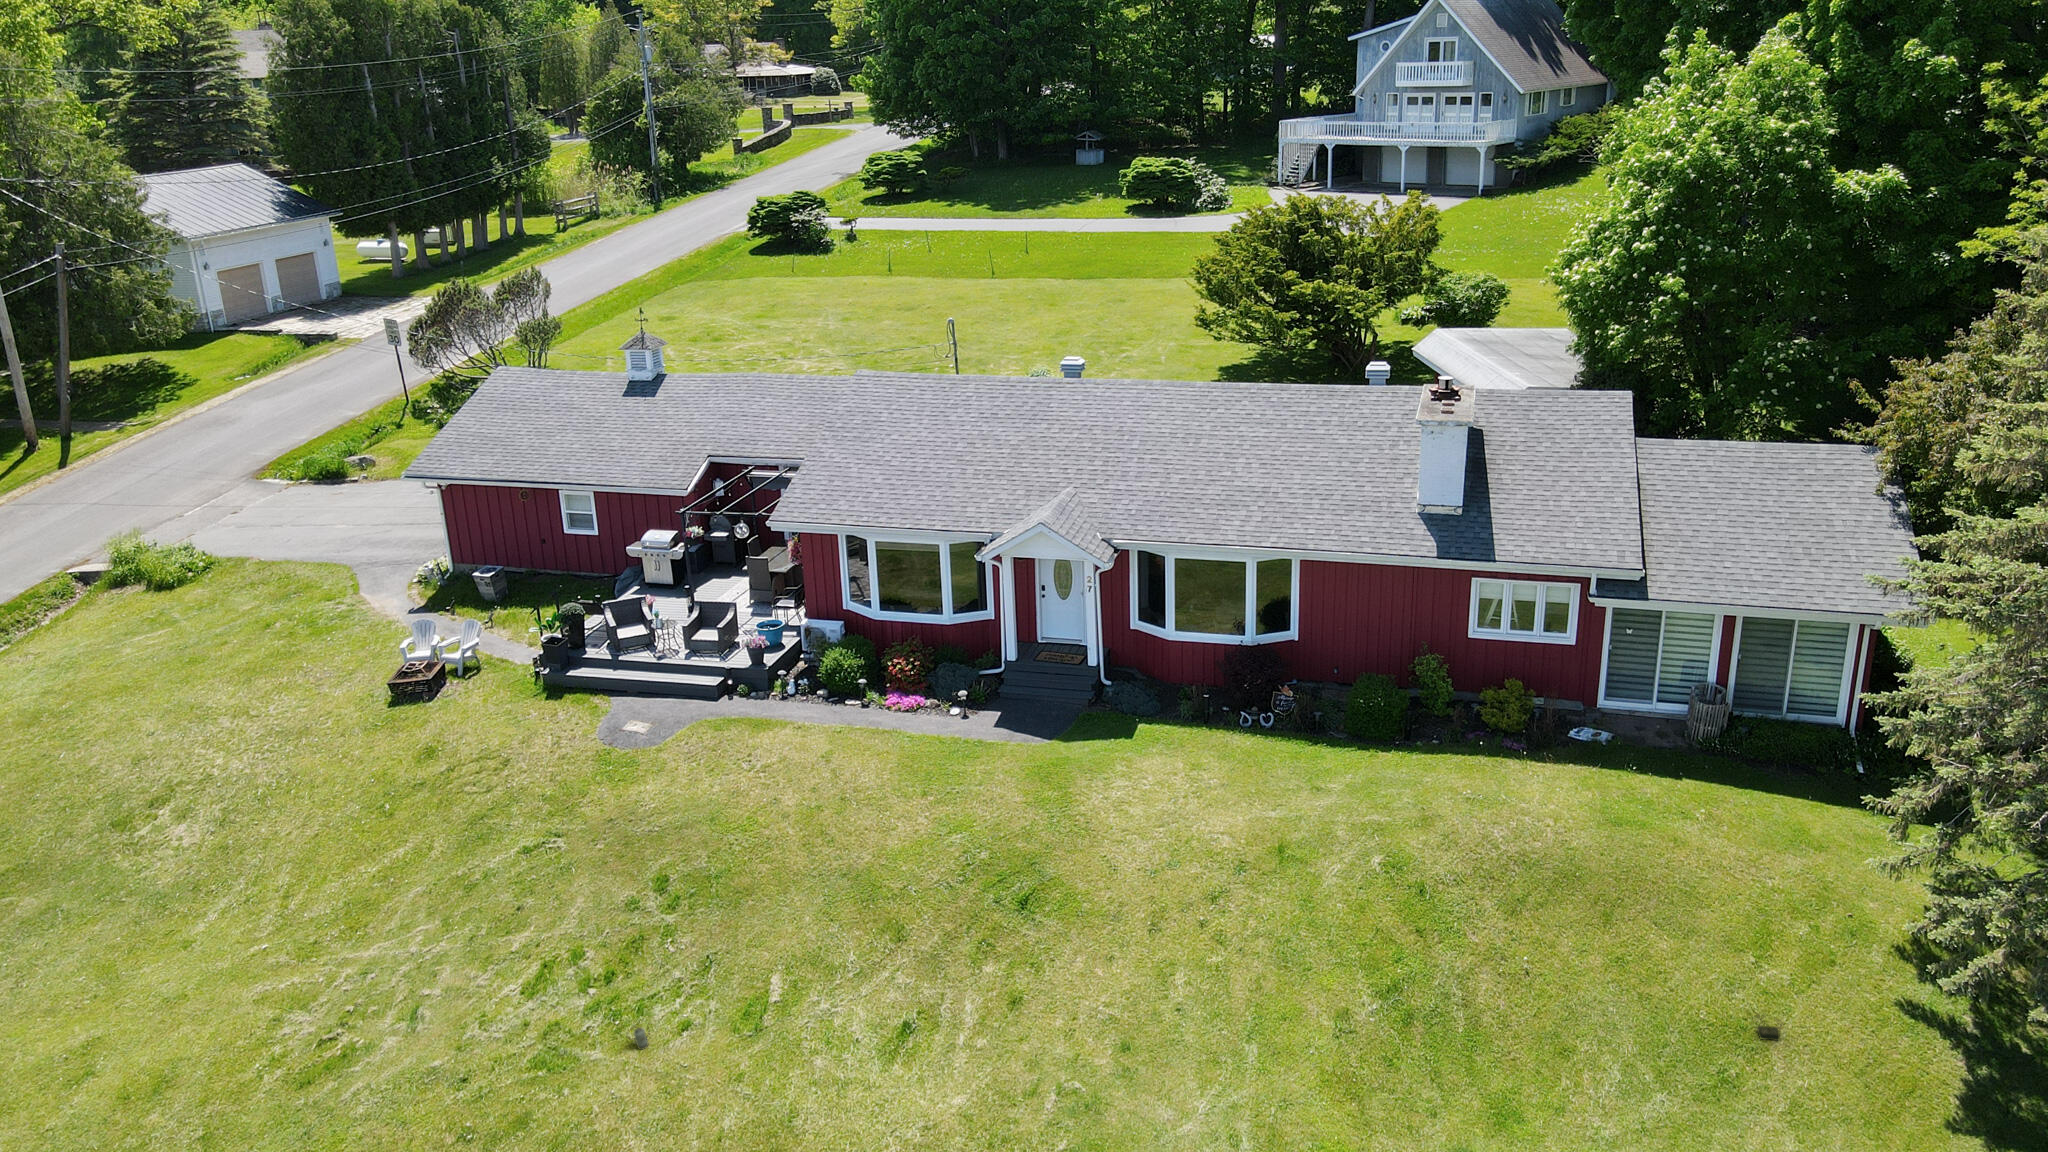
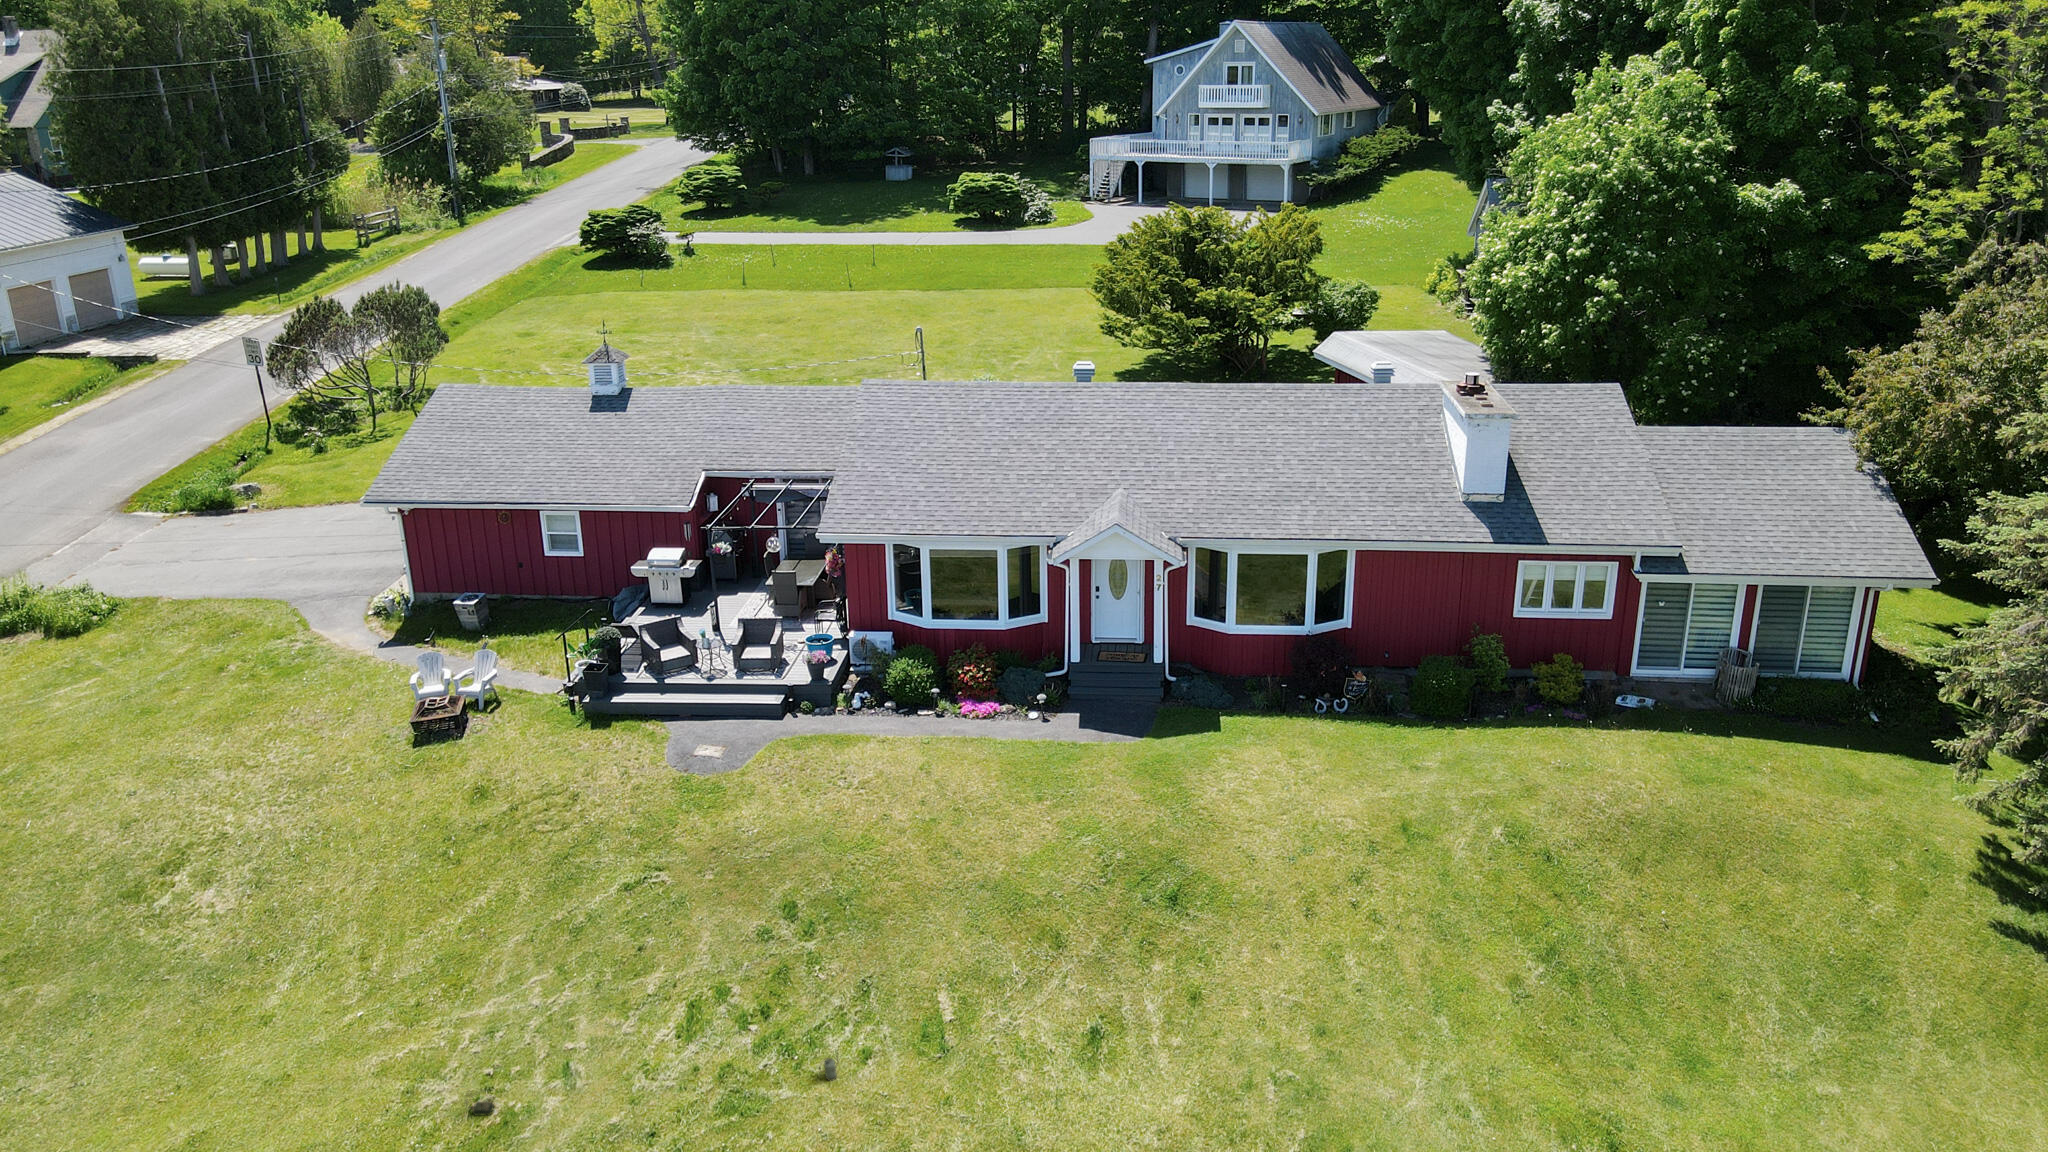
decorative plant: present [1755,1012,1782,1041] -> present [465,1090,494,1115]

